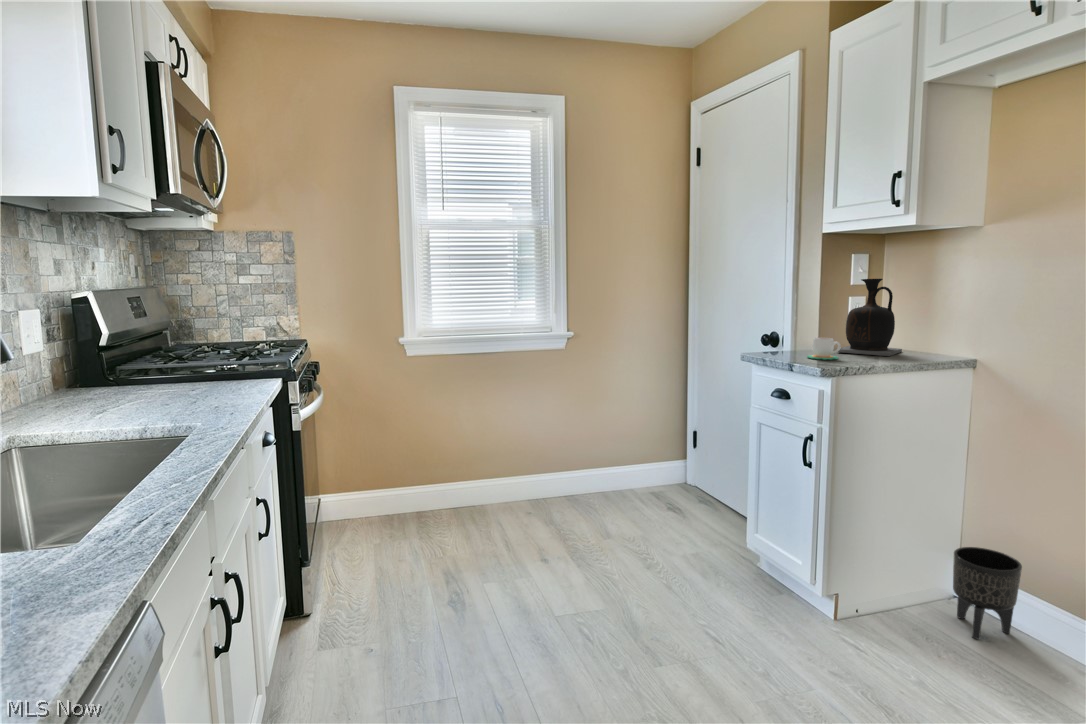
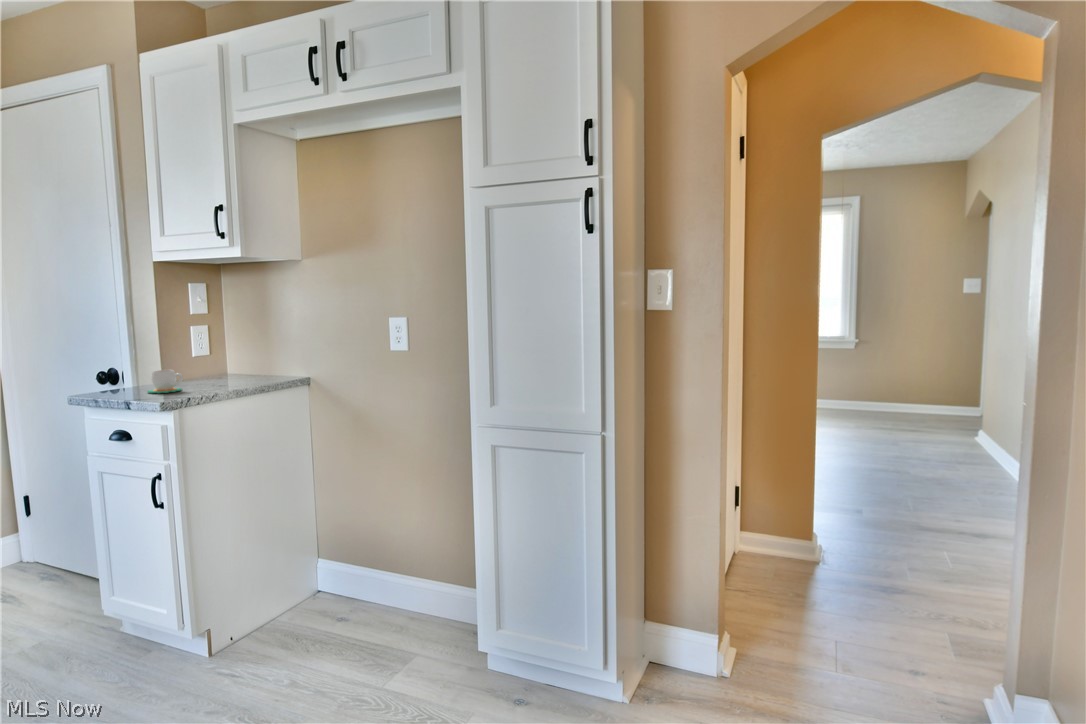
vase: present [837,279,902,356] -> none [182,307,249,383]
planter: present [953,547,1022,639] -> none [309,538,360,619]

